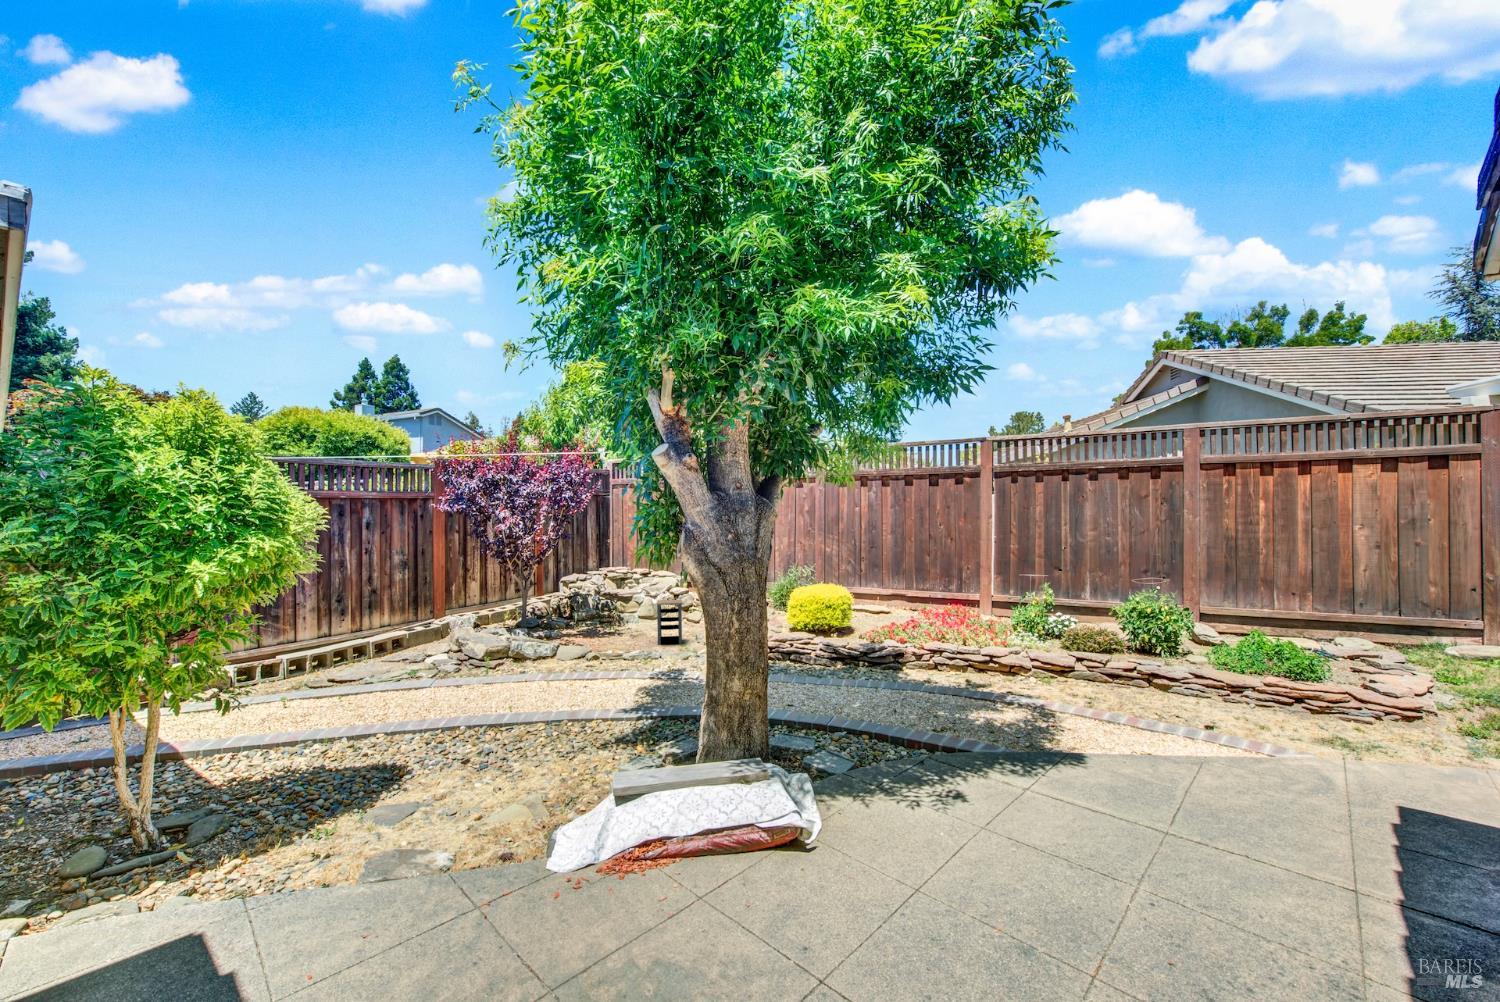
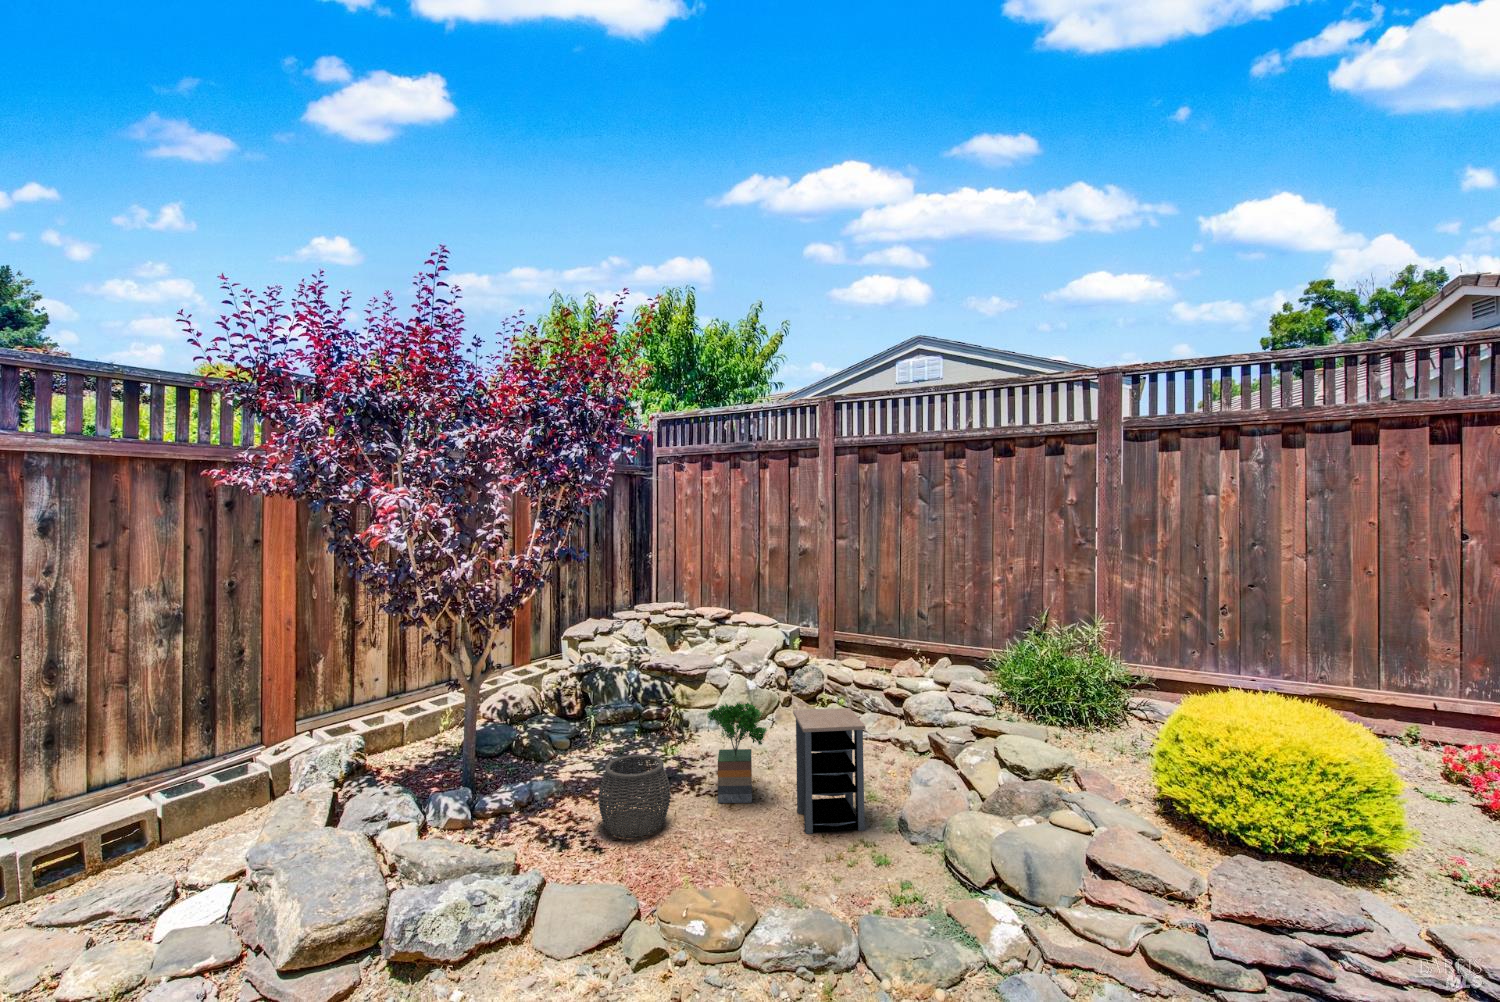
potted tree: none [623,599,649,640] -> present [707,702,767,803]
woven basket: none [576,618,606,646] -> present [598,754,671,838]

